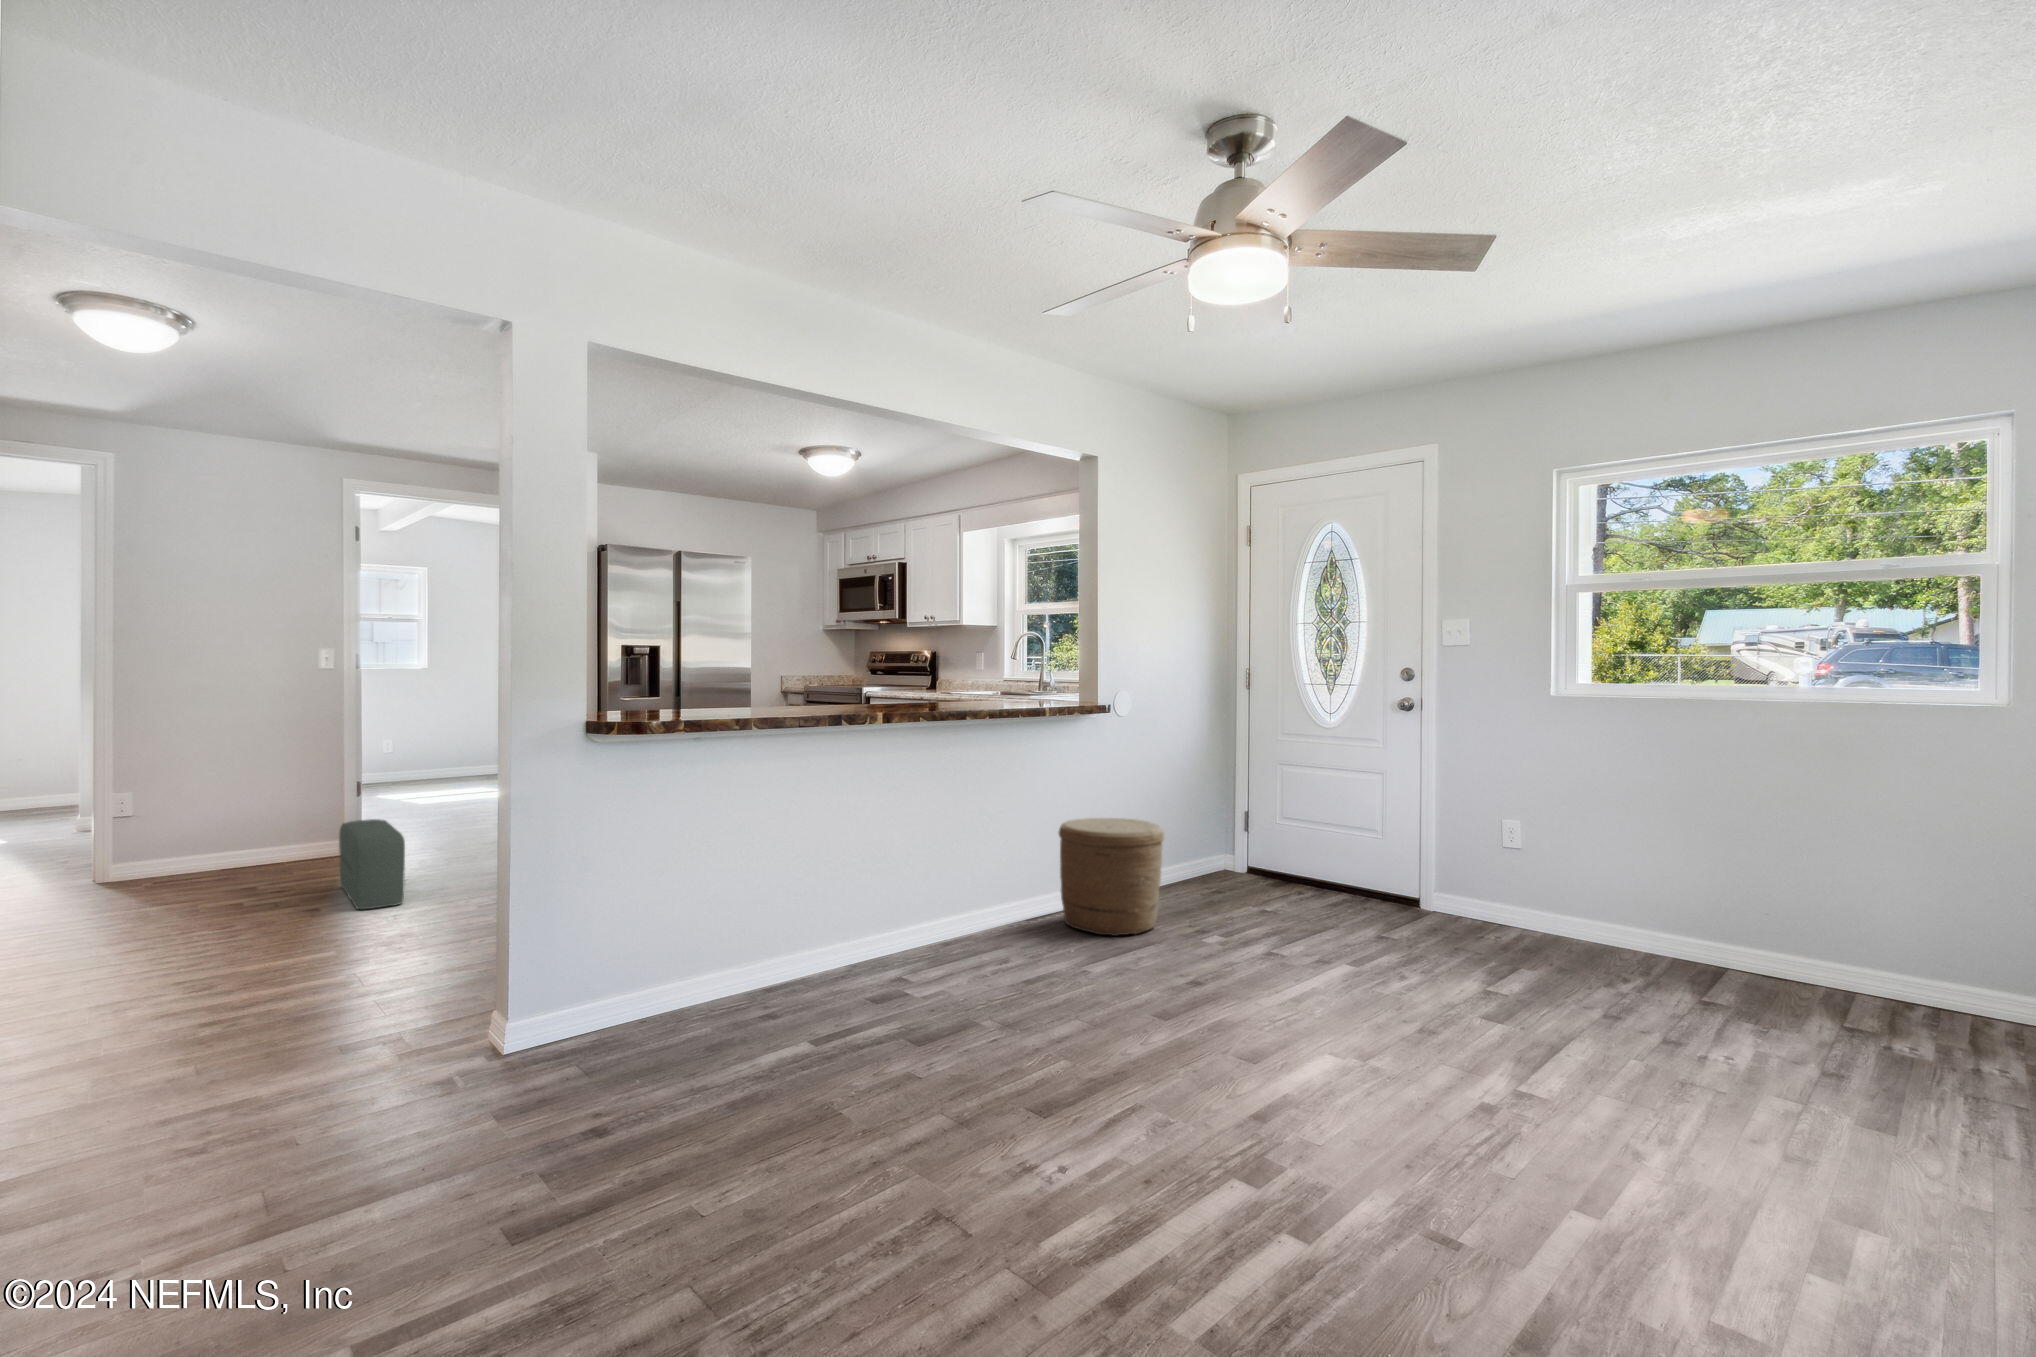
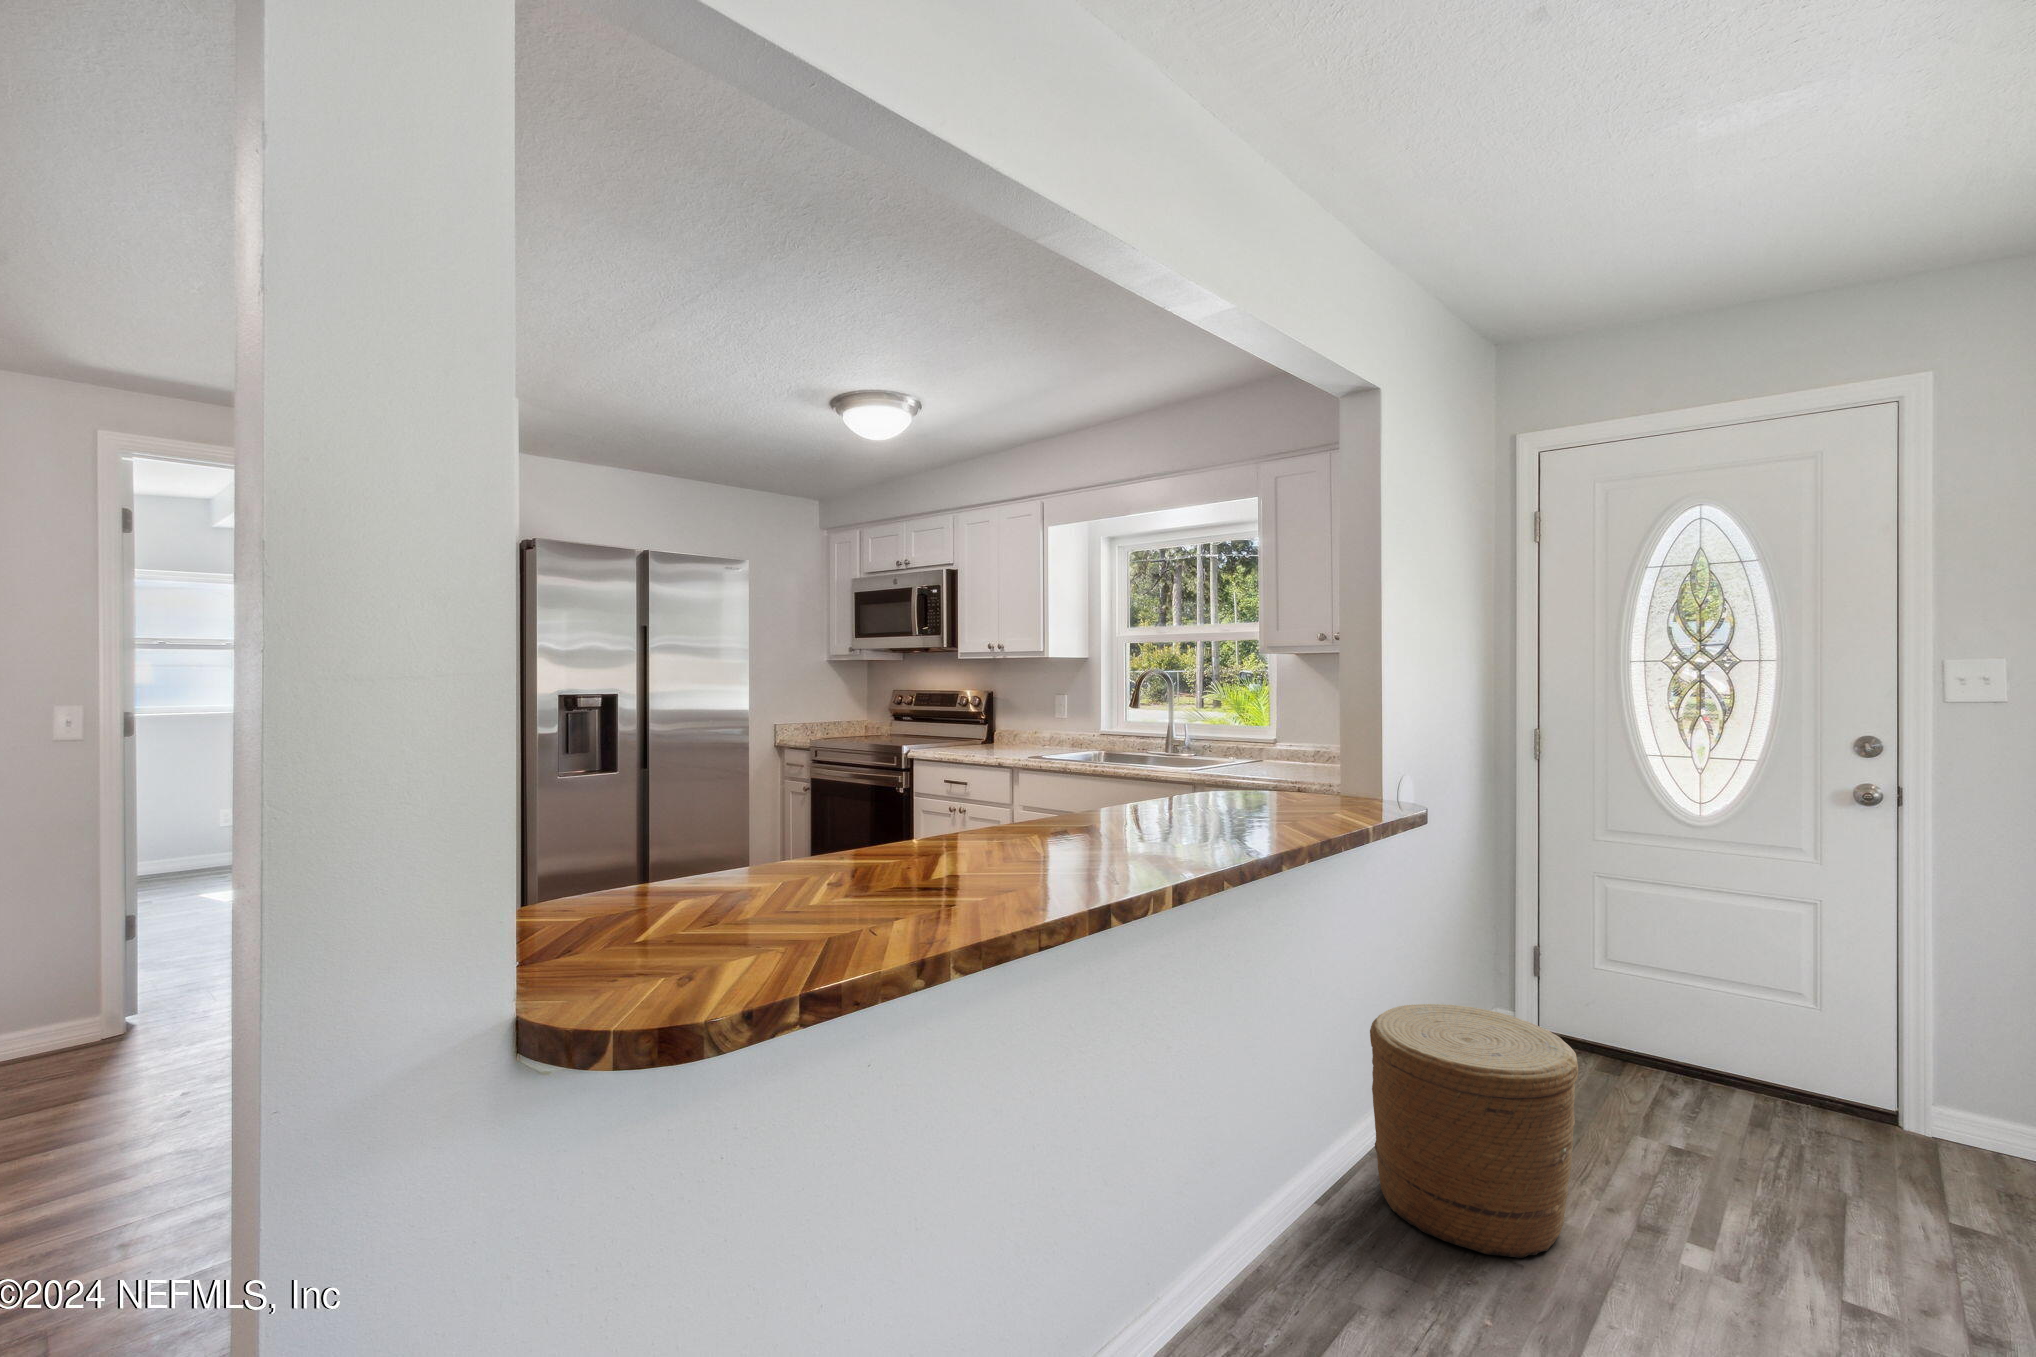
pouf: present [339,819,405,910] -> none [39,1019,156,1240]

